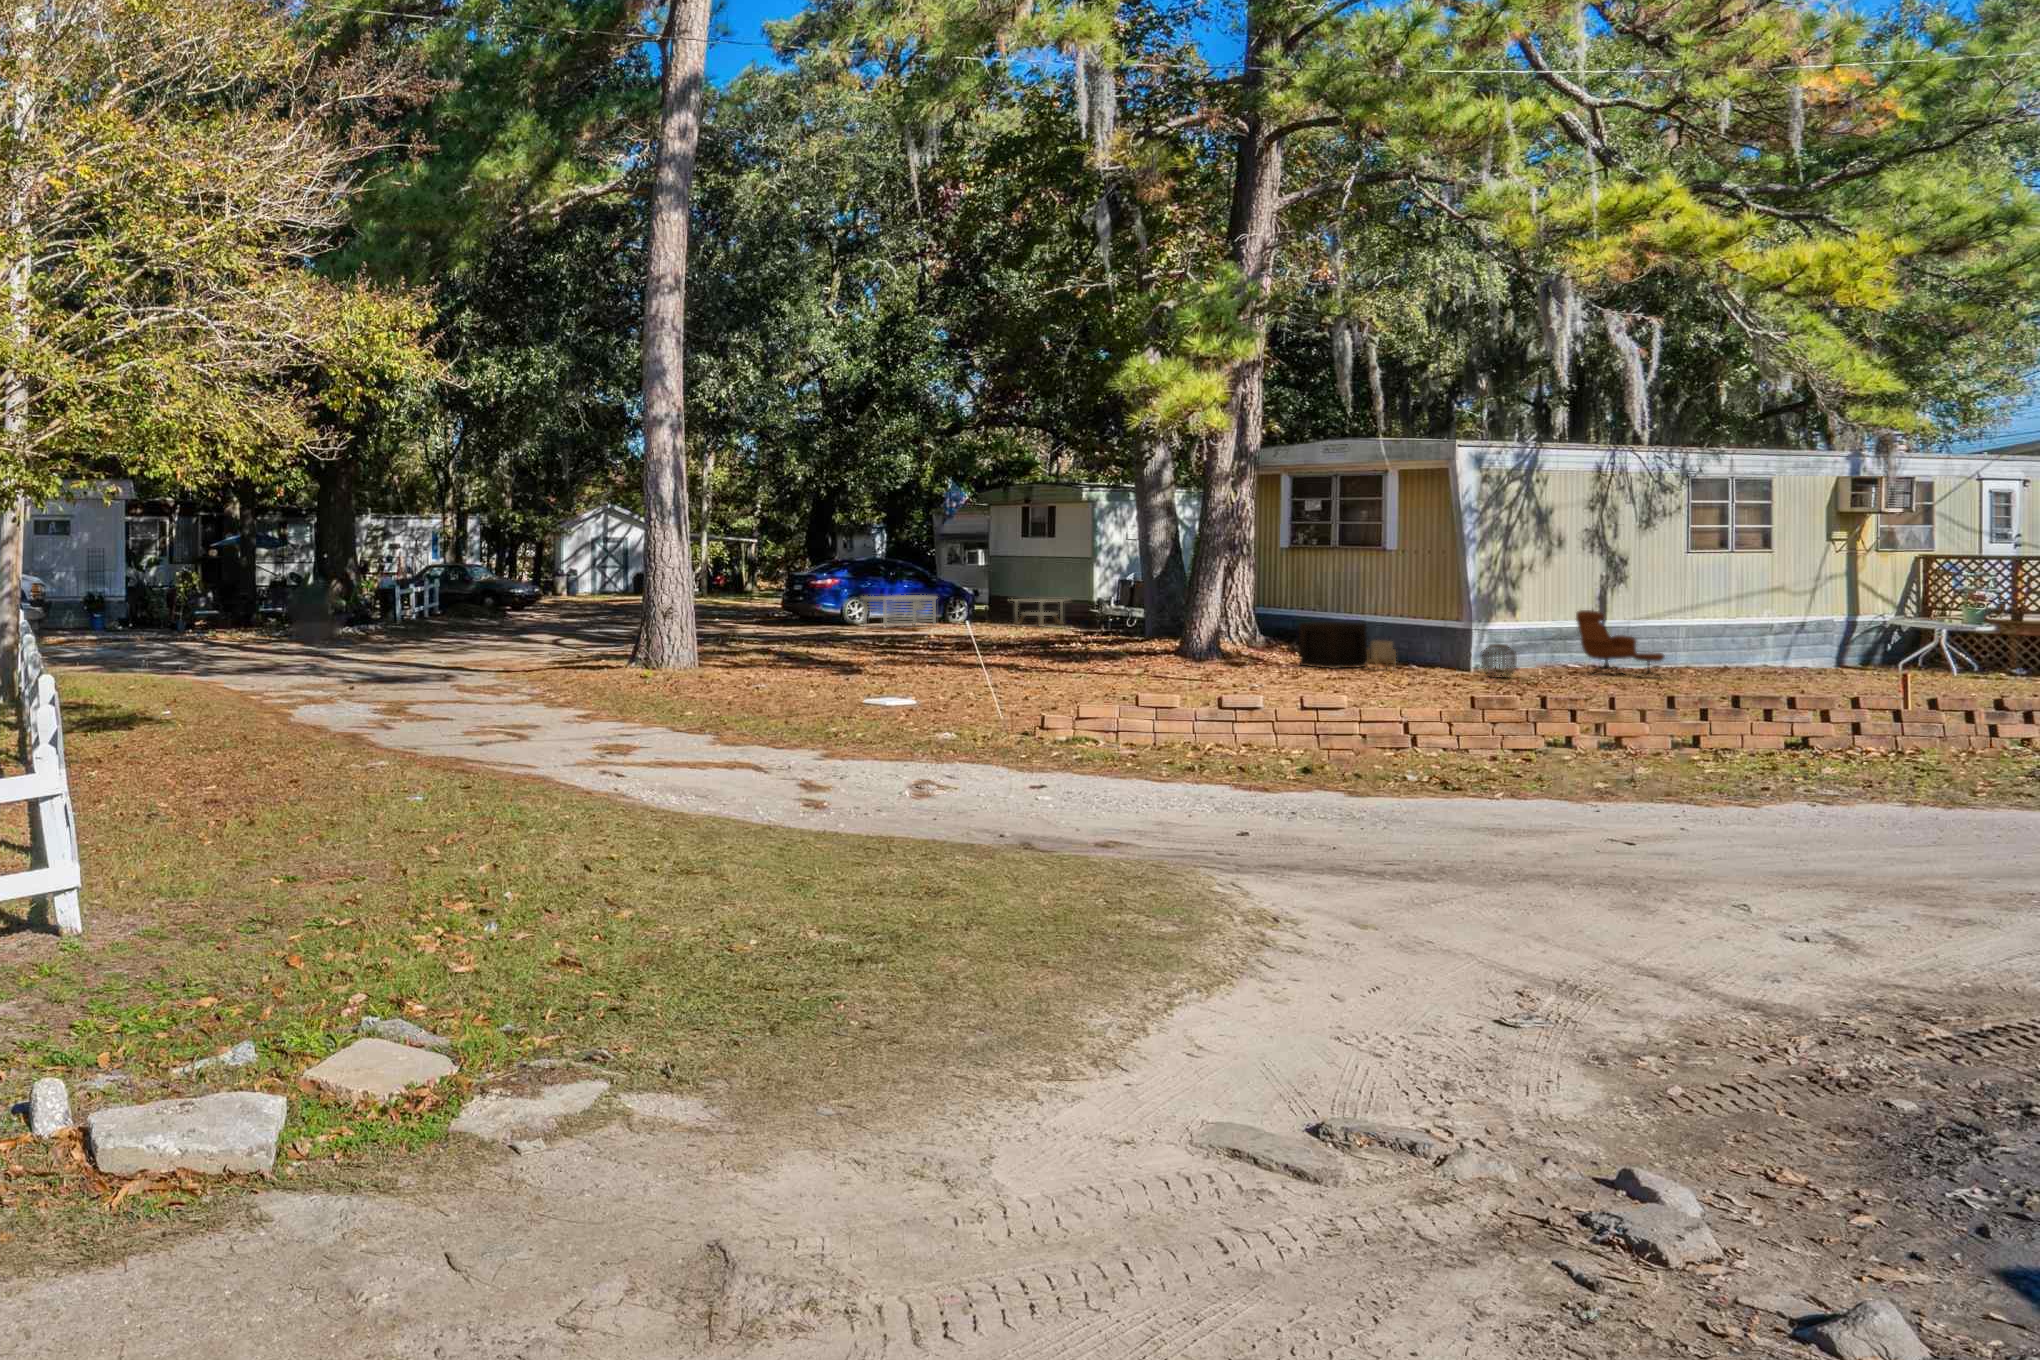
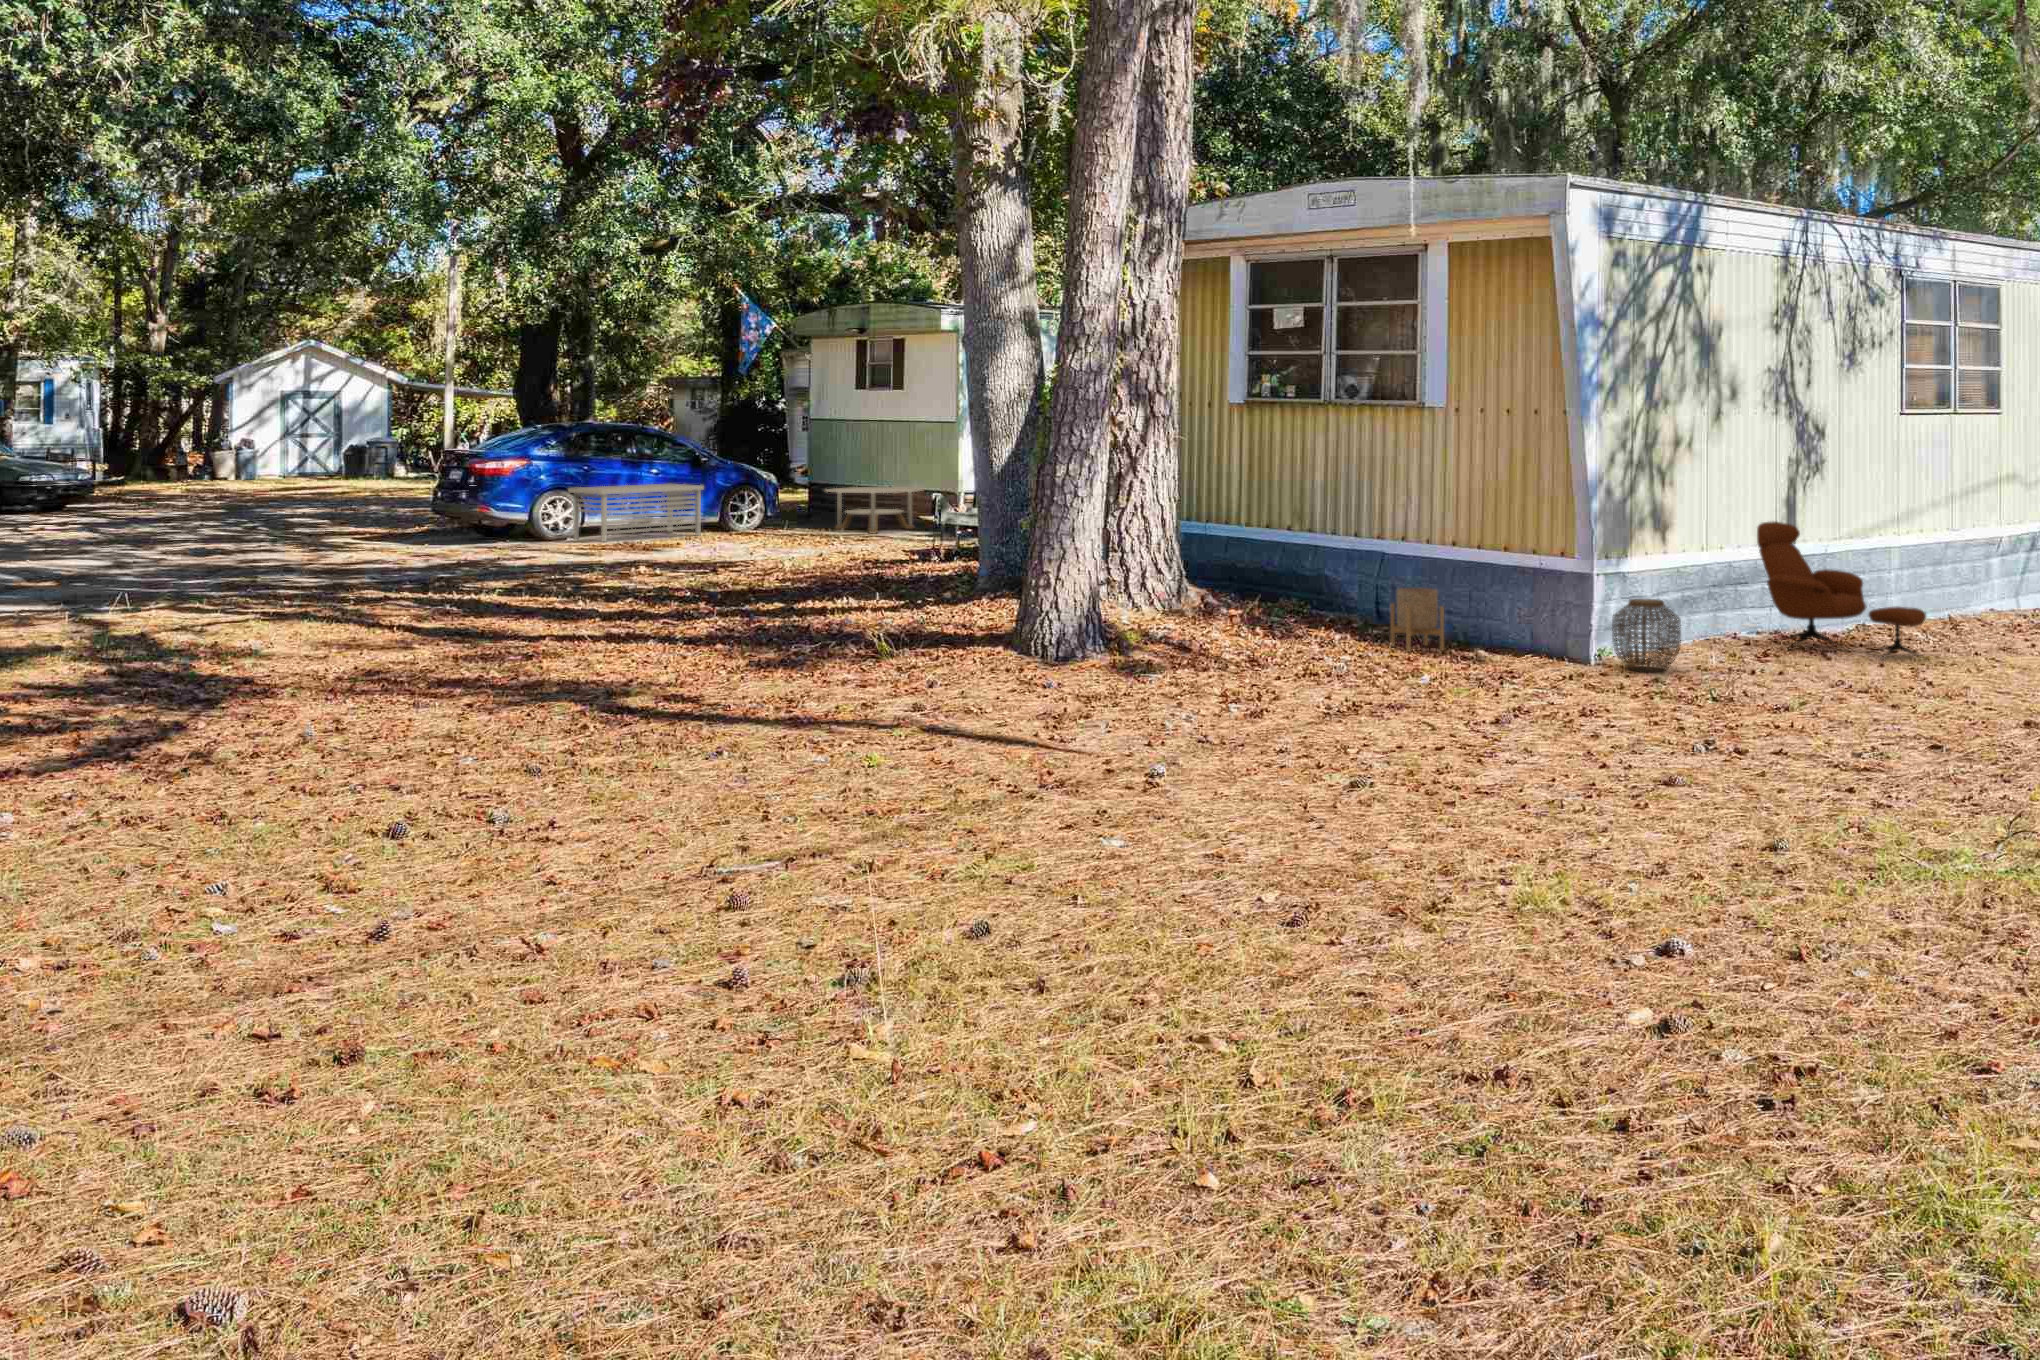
wooden crate: present [1299,622,1367,668] -> none [1262,547,1387,647]

